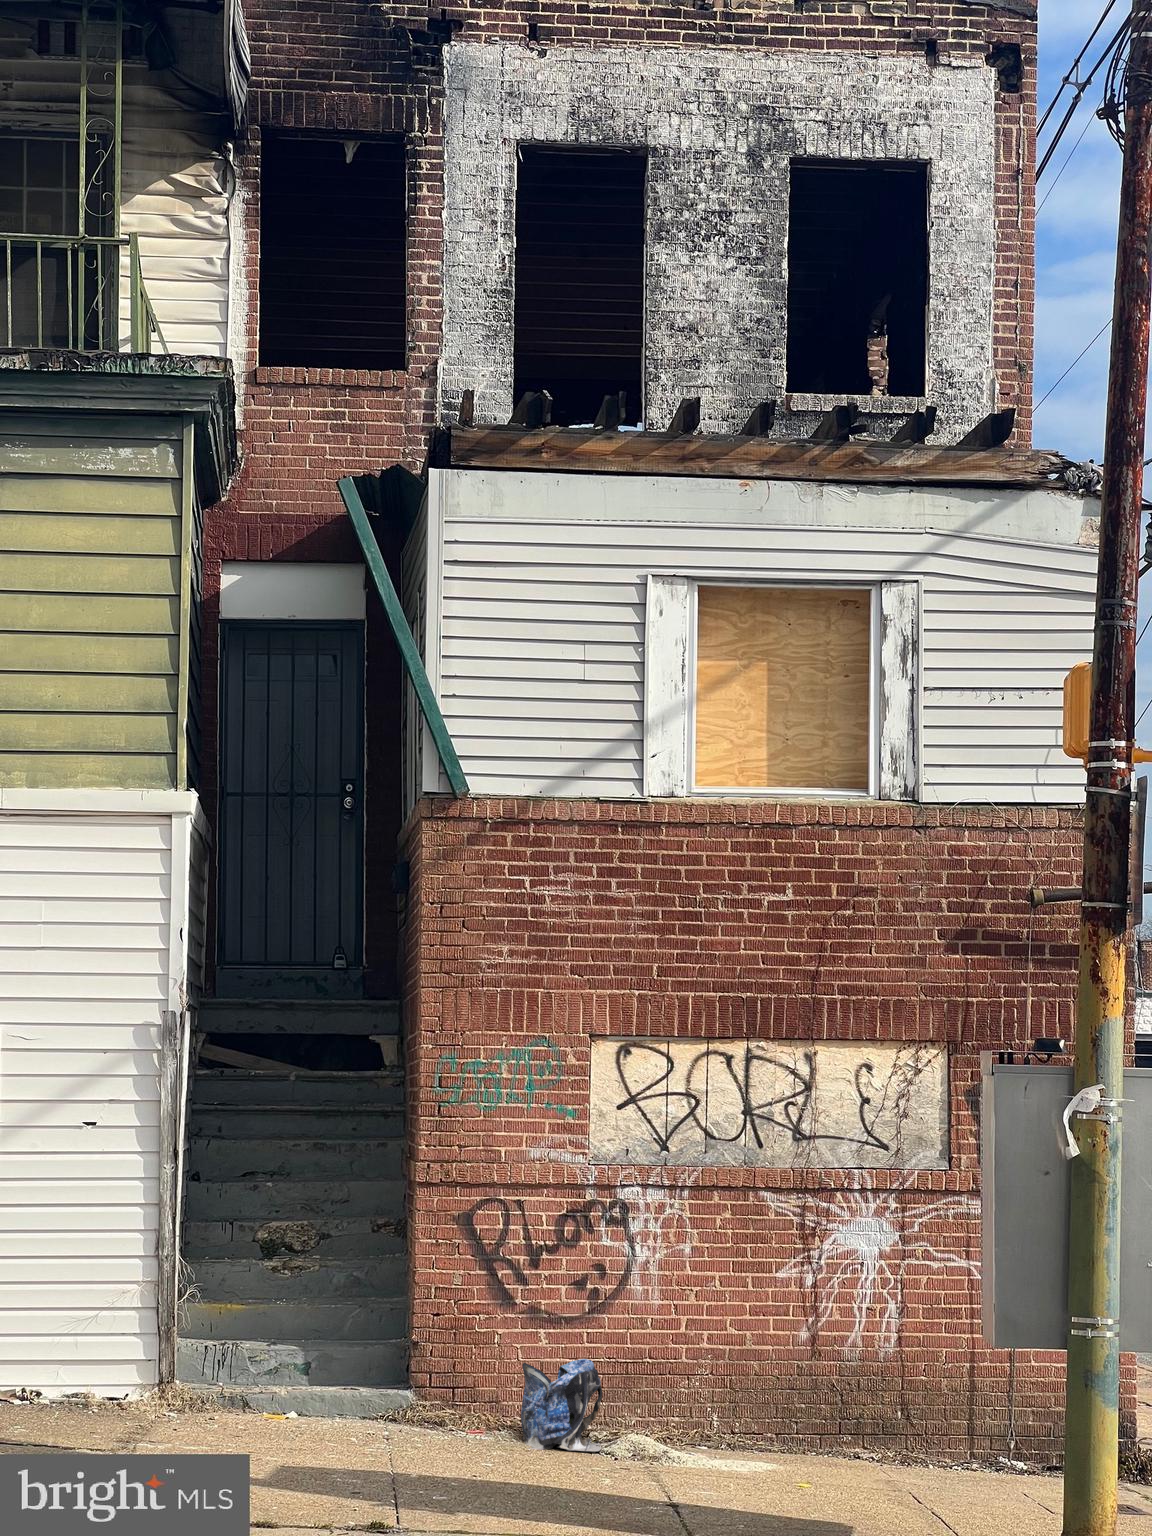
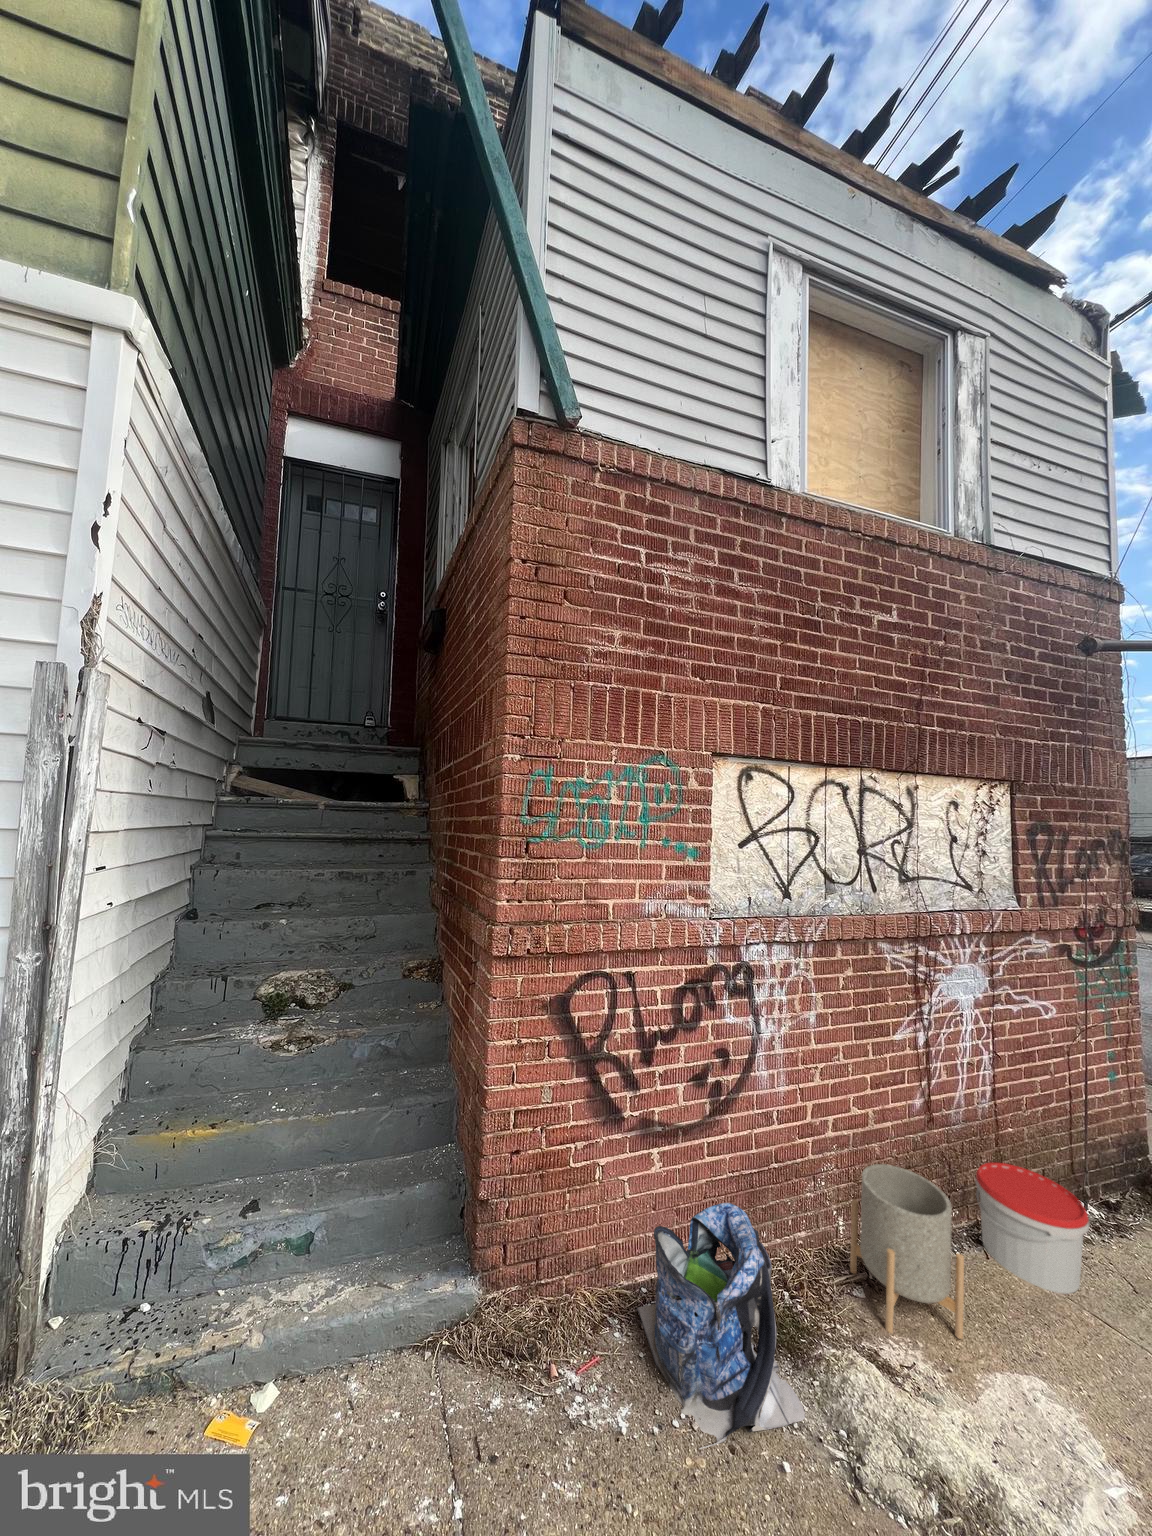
planter: none [700,1365,765,1460] -> present [850,1164,964,1339]
bucket: none [848,1396,924,1469] -> present [975,1163,1089,1294]

